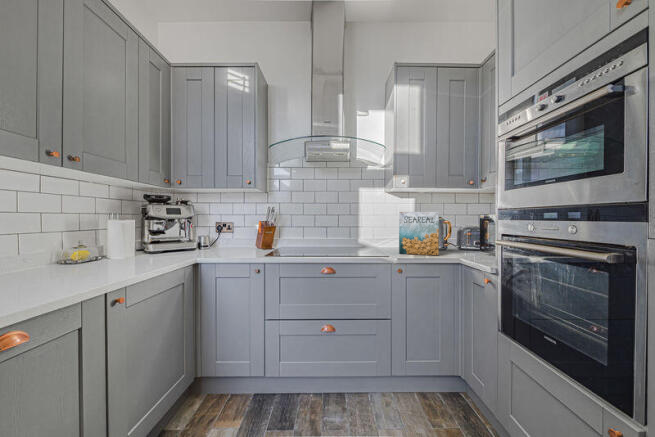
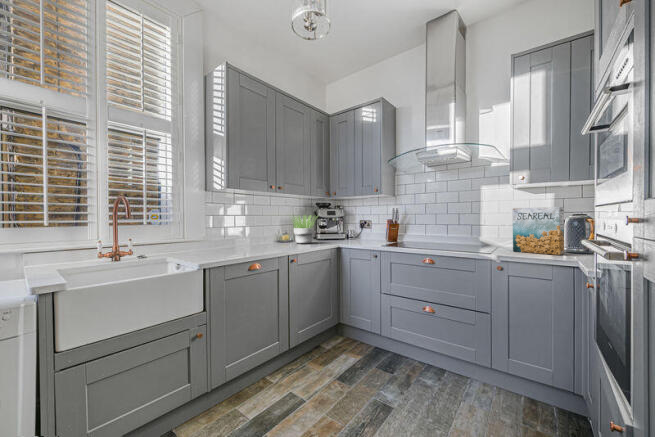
potted plant: none [84,213,160,265] -> present [293,215,314,244]

